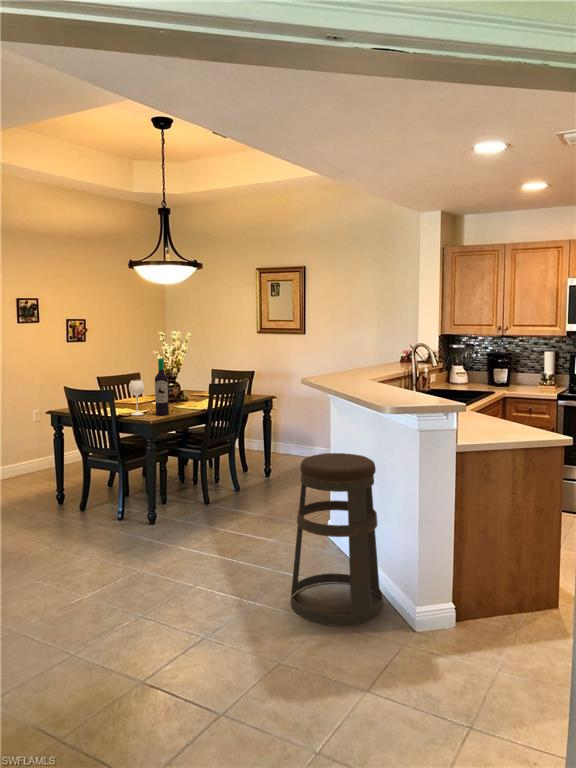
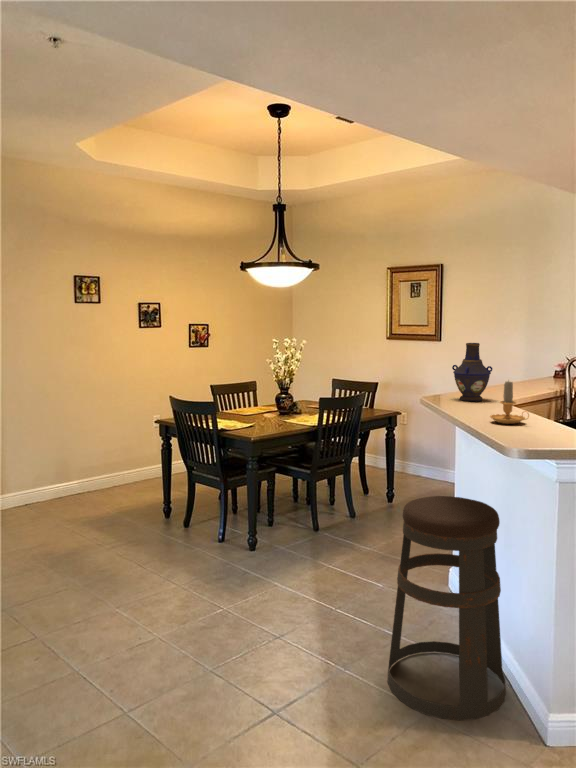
vase: none [328,331,360,379] -> present [452,343,492,401]
candle: none [365,357,395,392] -> present [490,381,529,424]
wine bottle: present [129,358,169,415] -> none [233,369,275,431]

